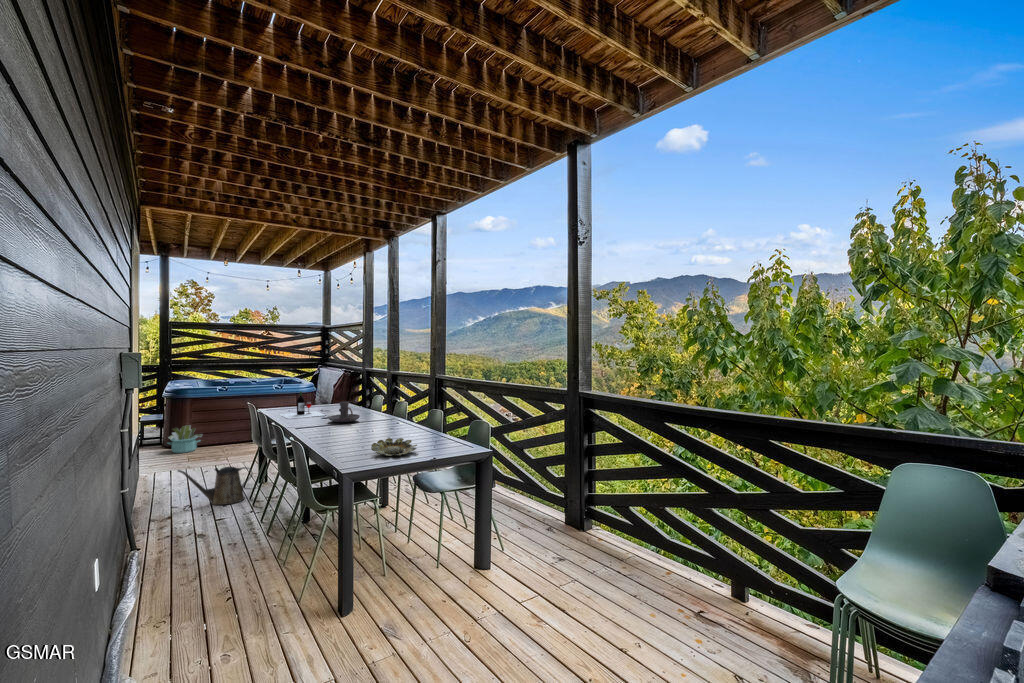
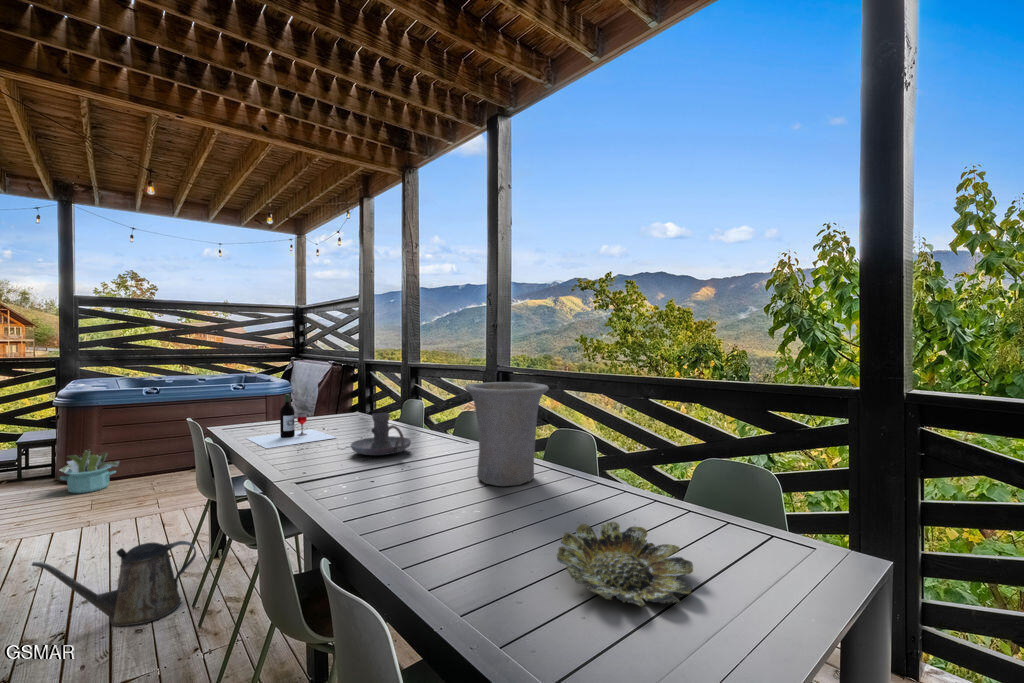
vase: none [372,387,413,433] -> present [465,382,549,486]

